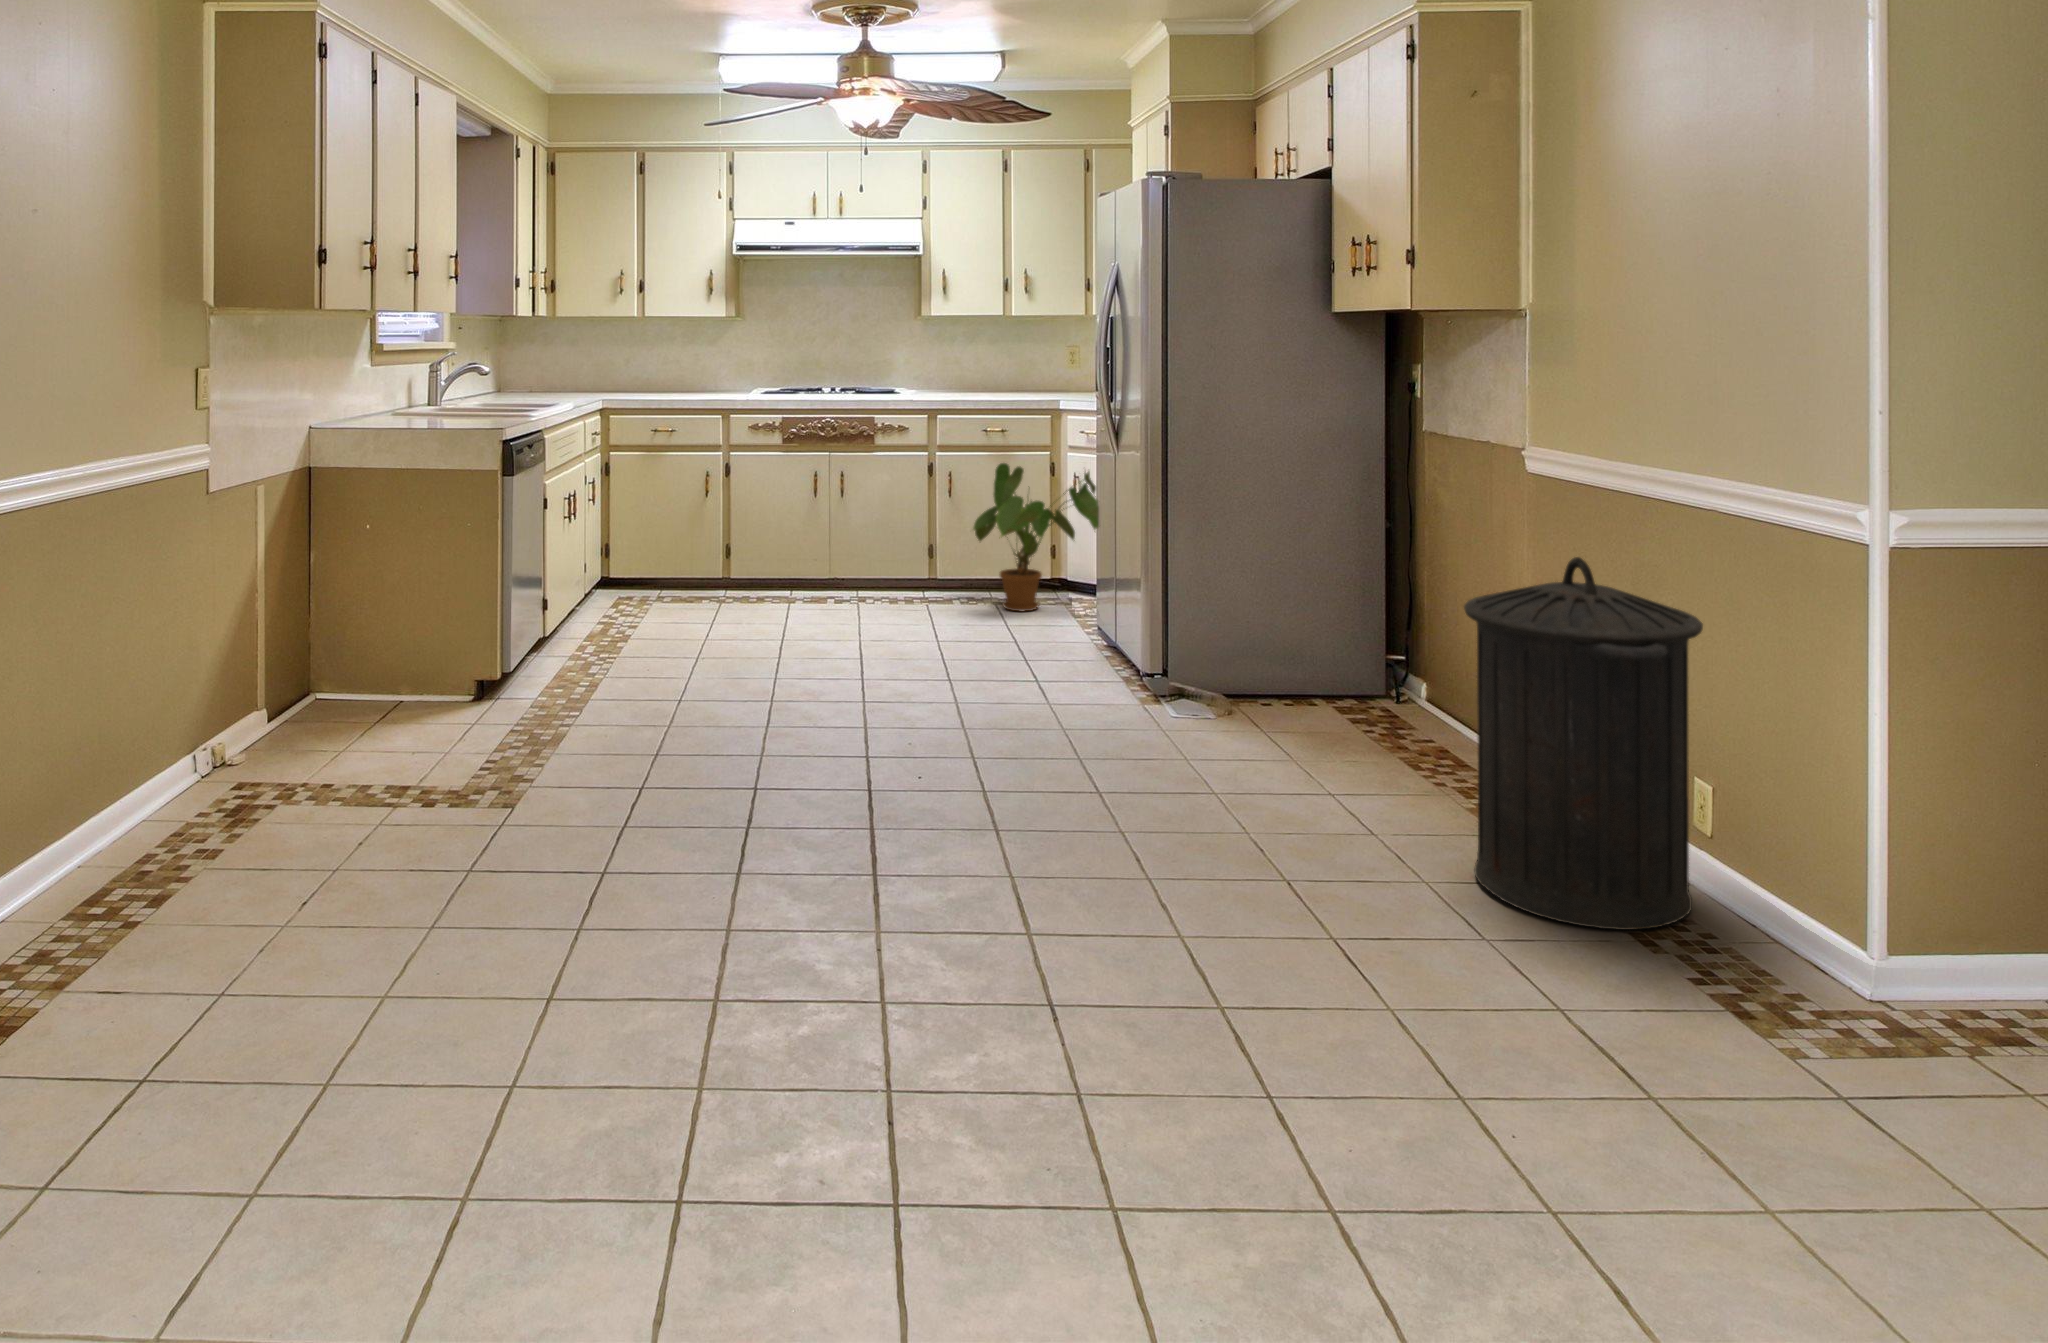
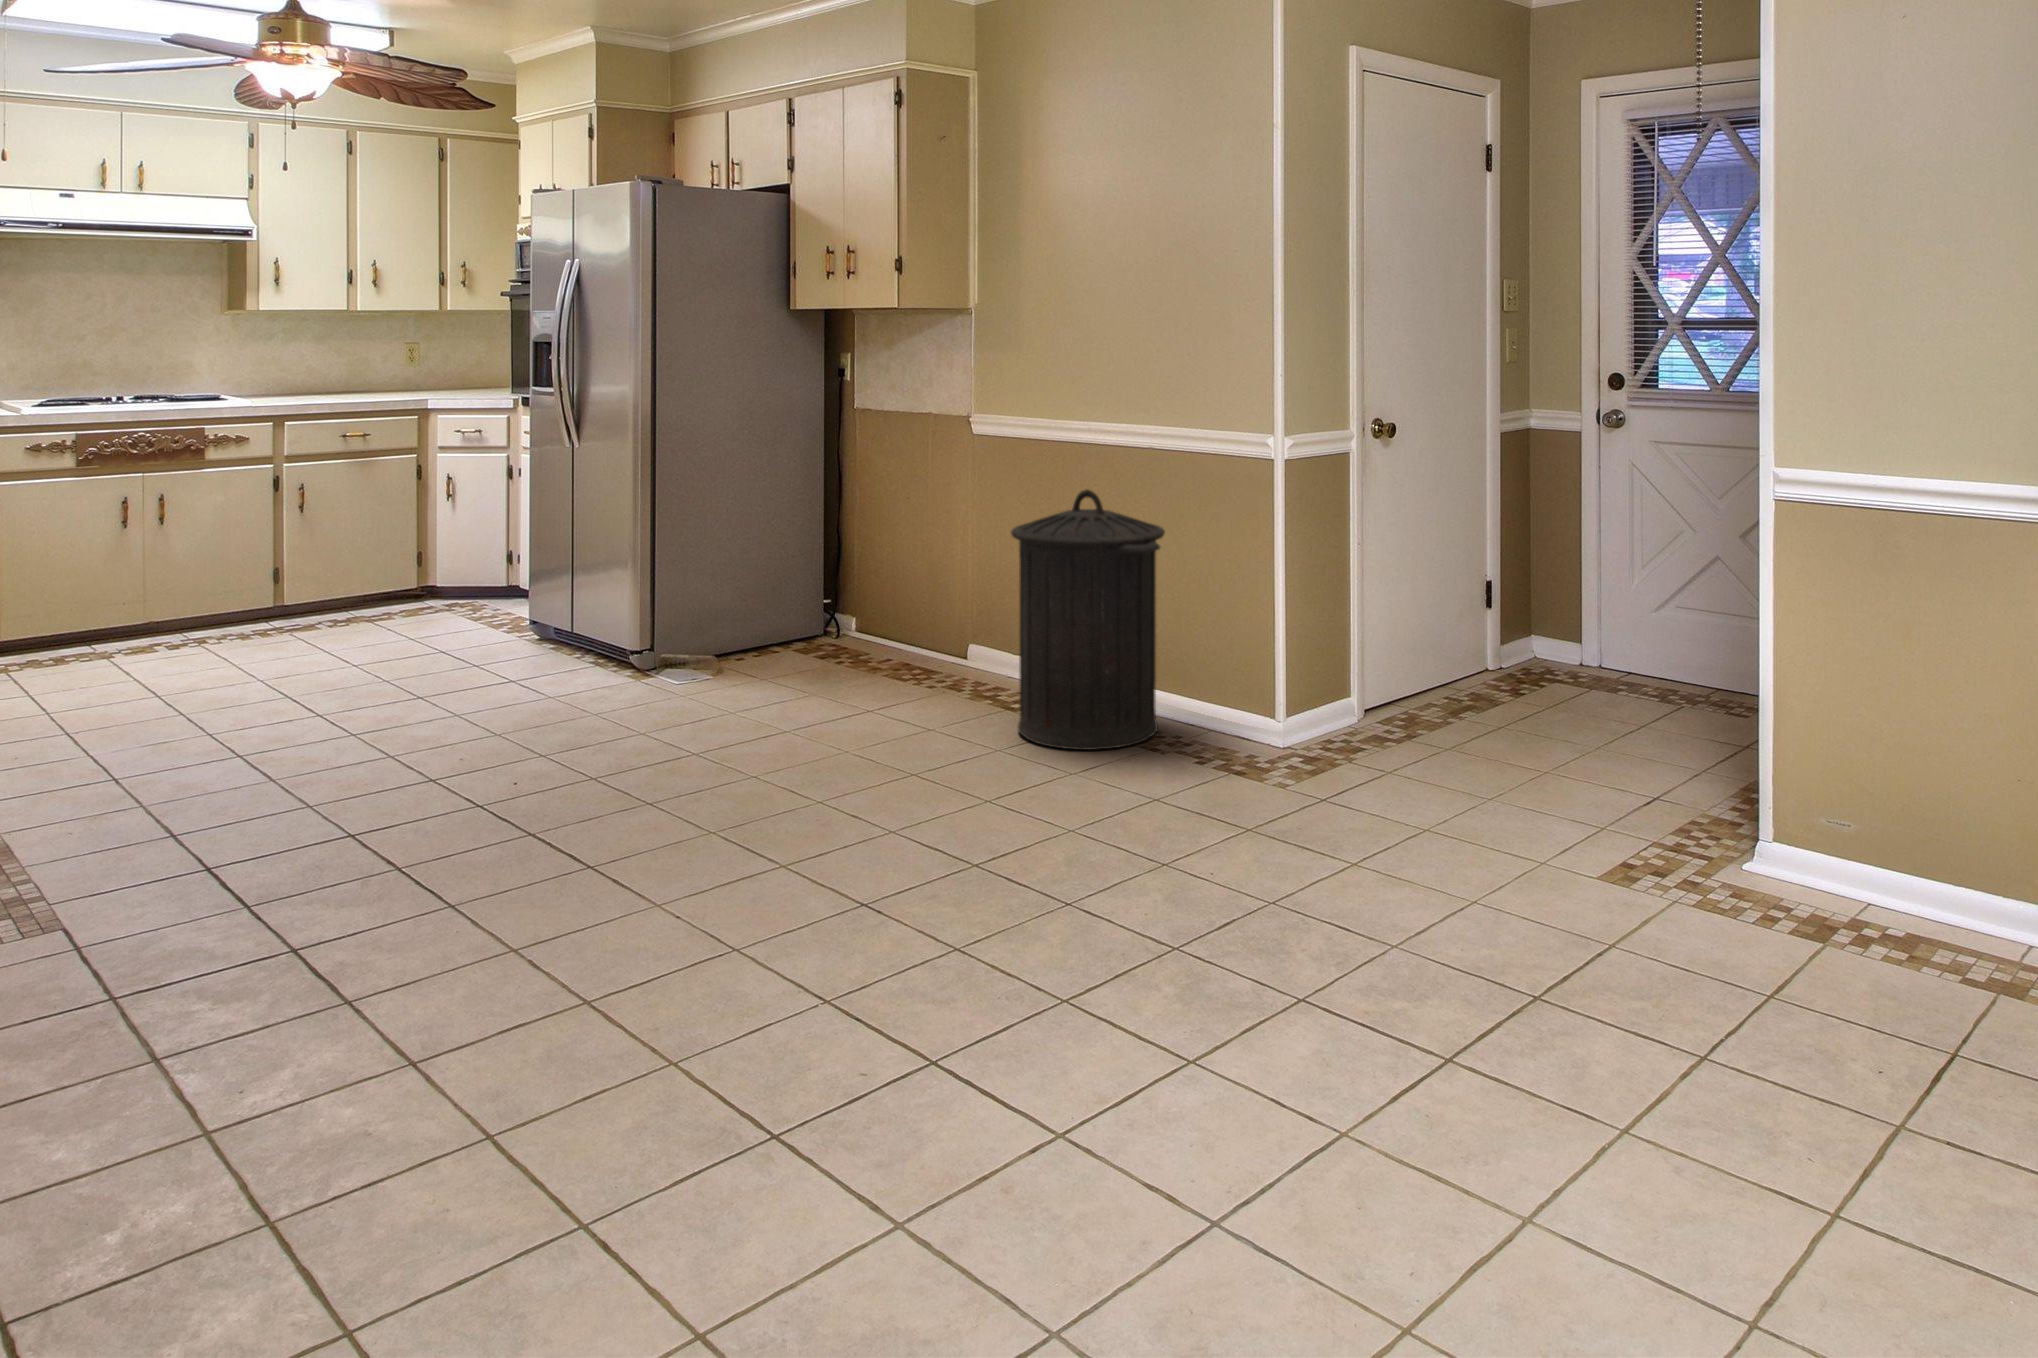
house plant: present [973,463,1099,611] -> none [351,471,524,630]

